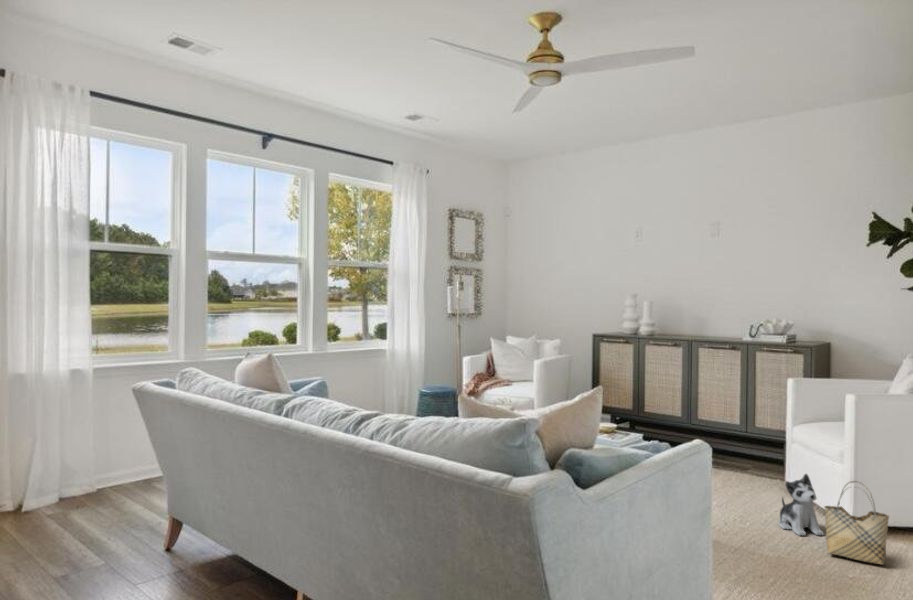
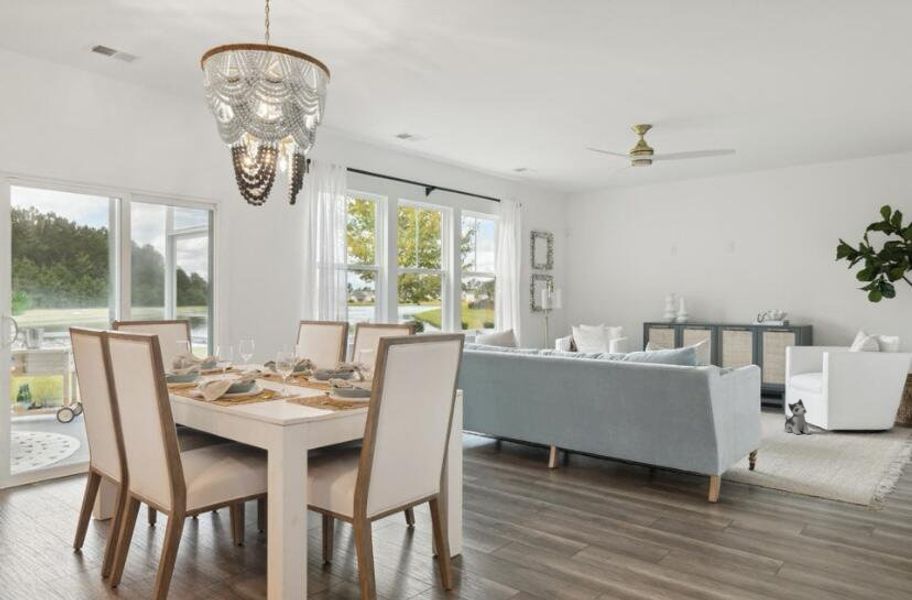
woven basket: present [824,481,889,564] -> none [811,399,848,443]

